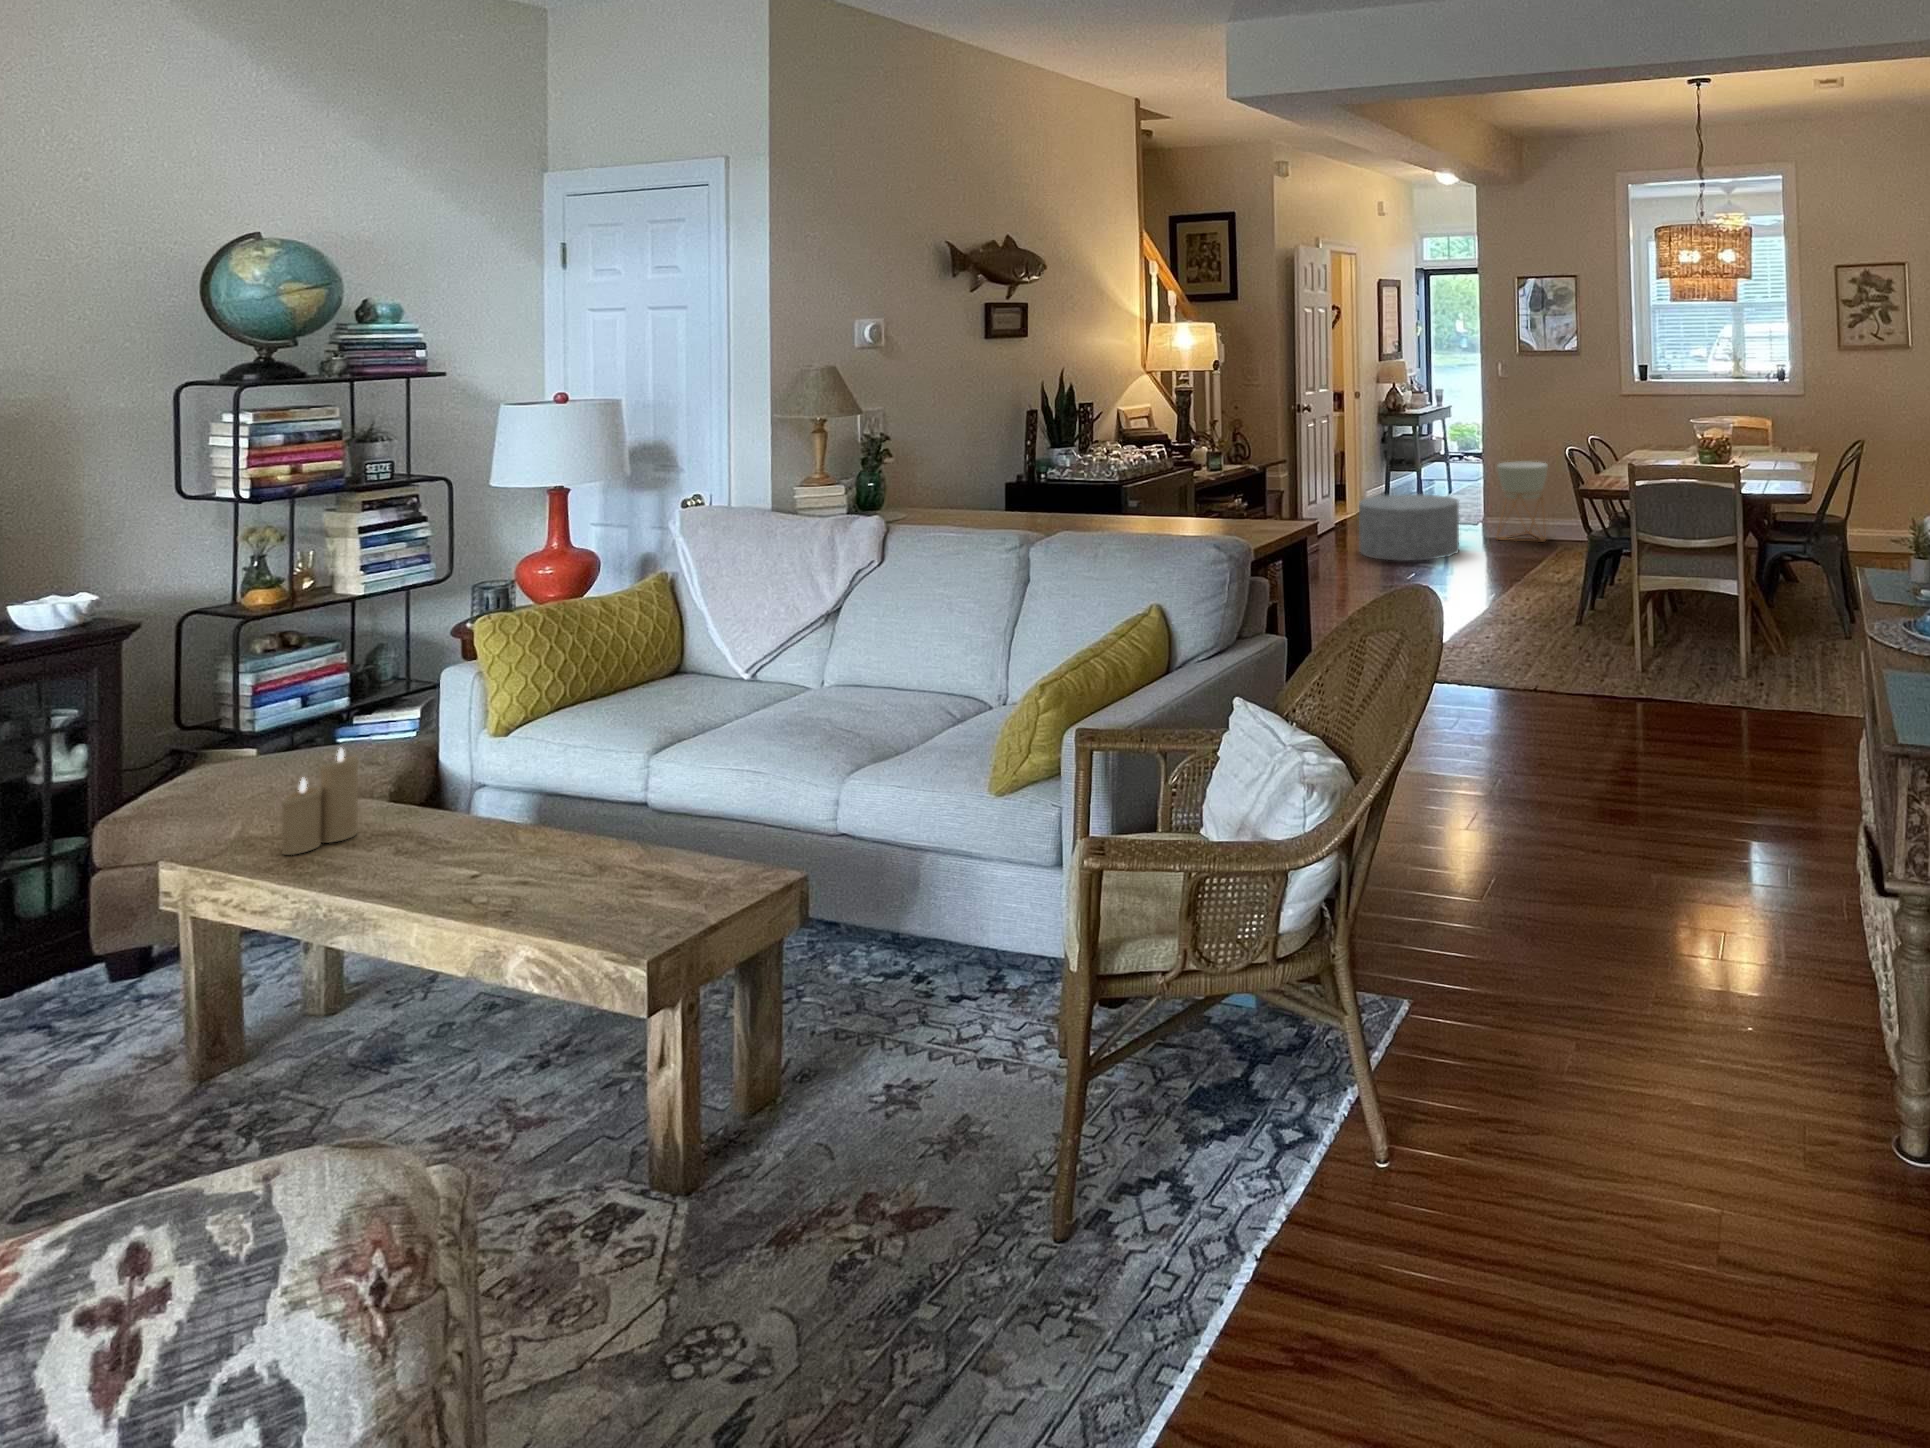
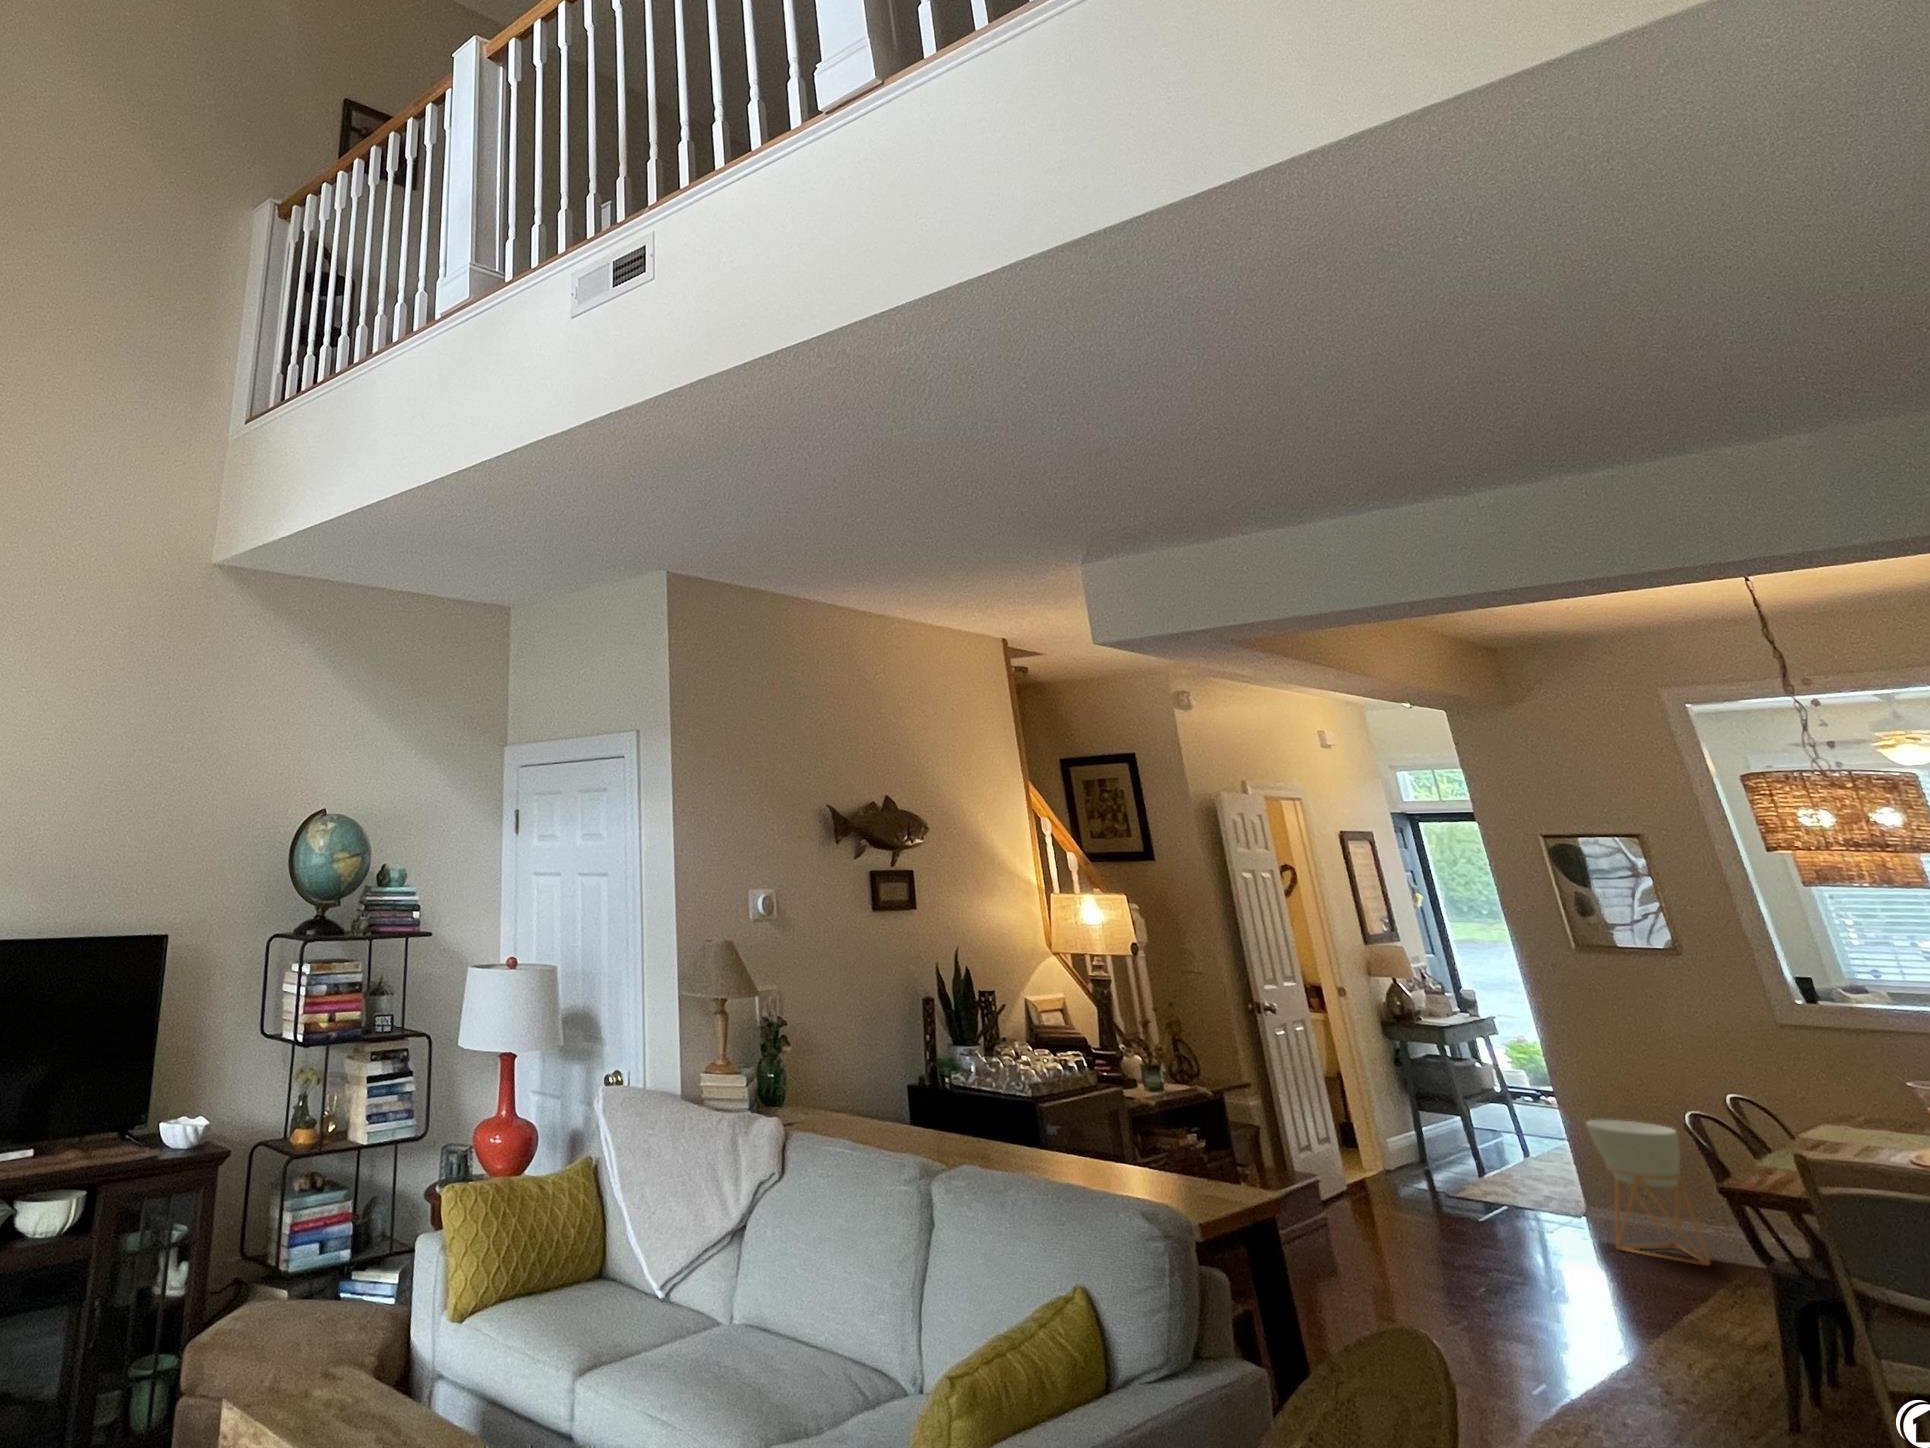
ottoman: present [1359,494,1459,560] -> none [1371,1152,1553,1268]
candle: present [281,748,359,855] -> none [312,1308,367,1414]

